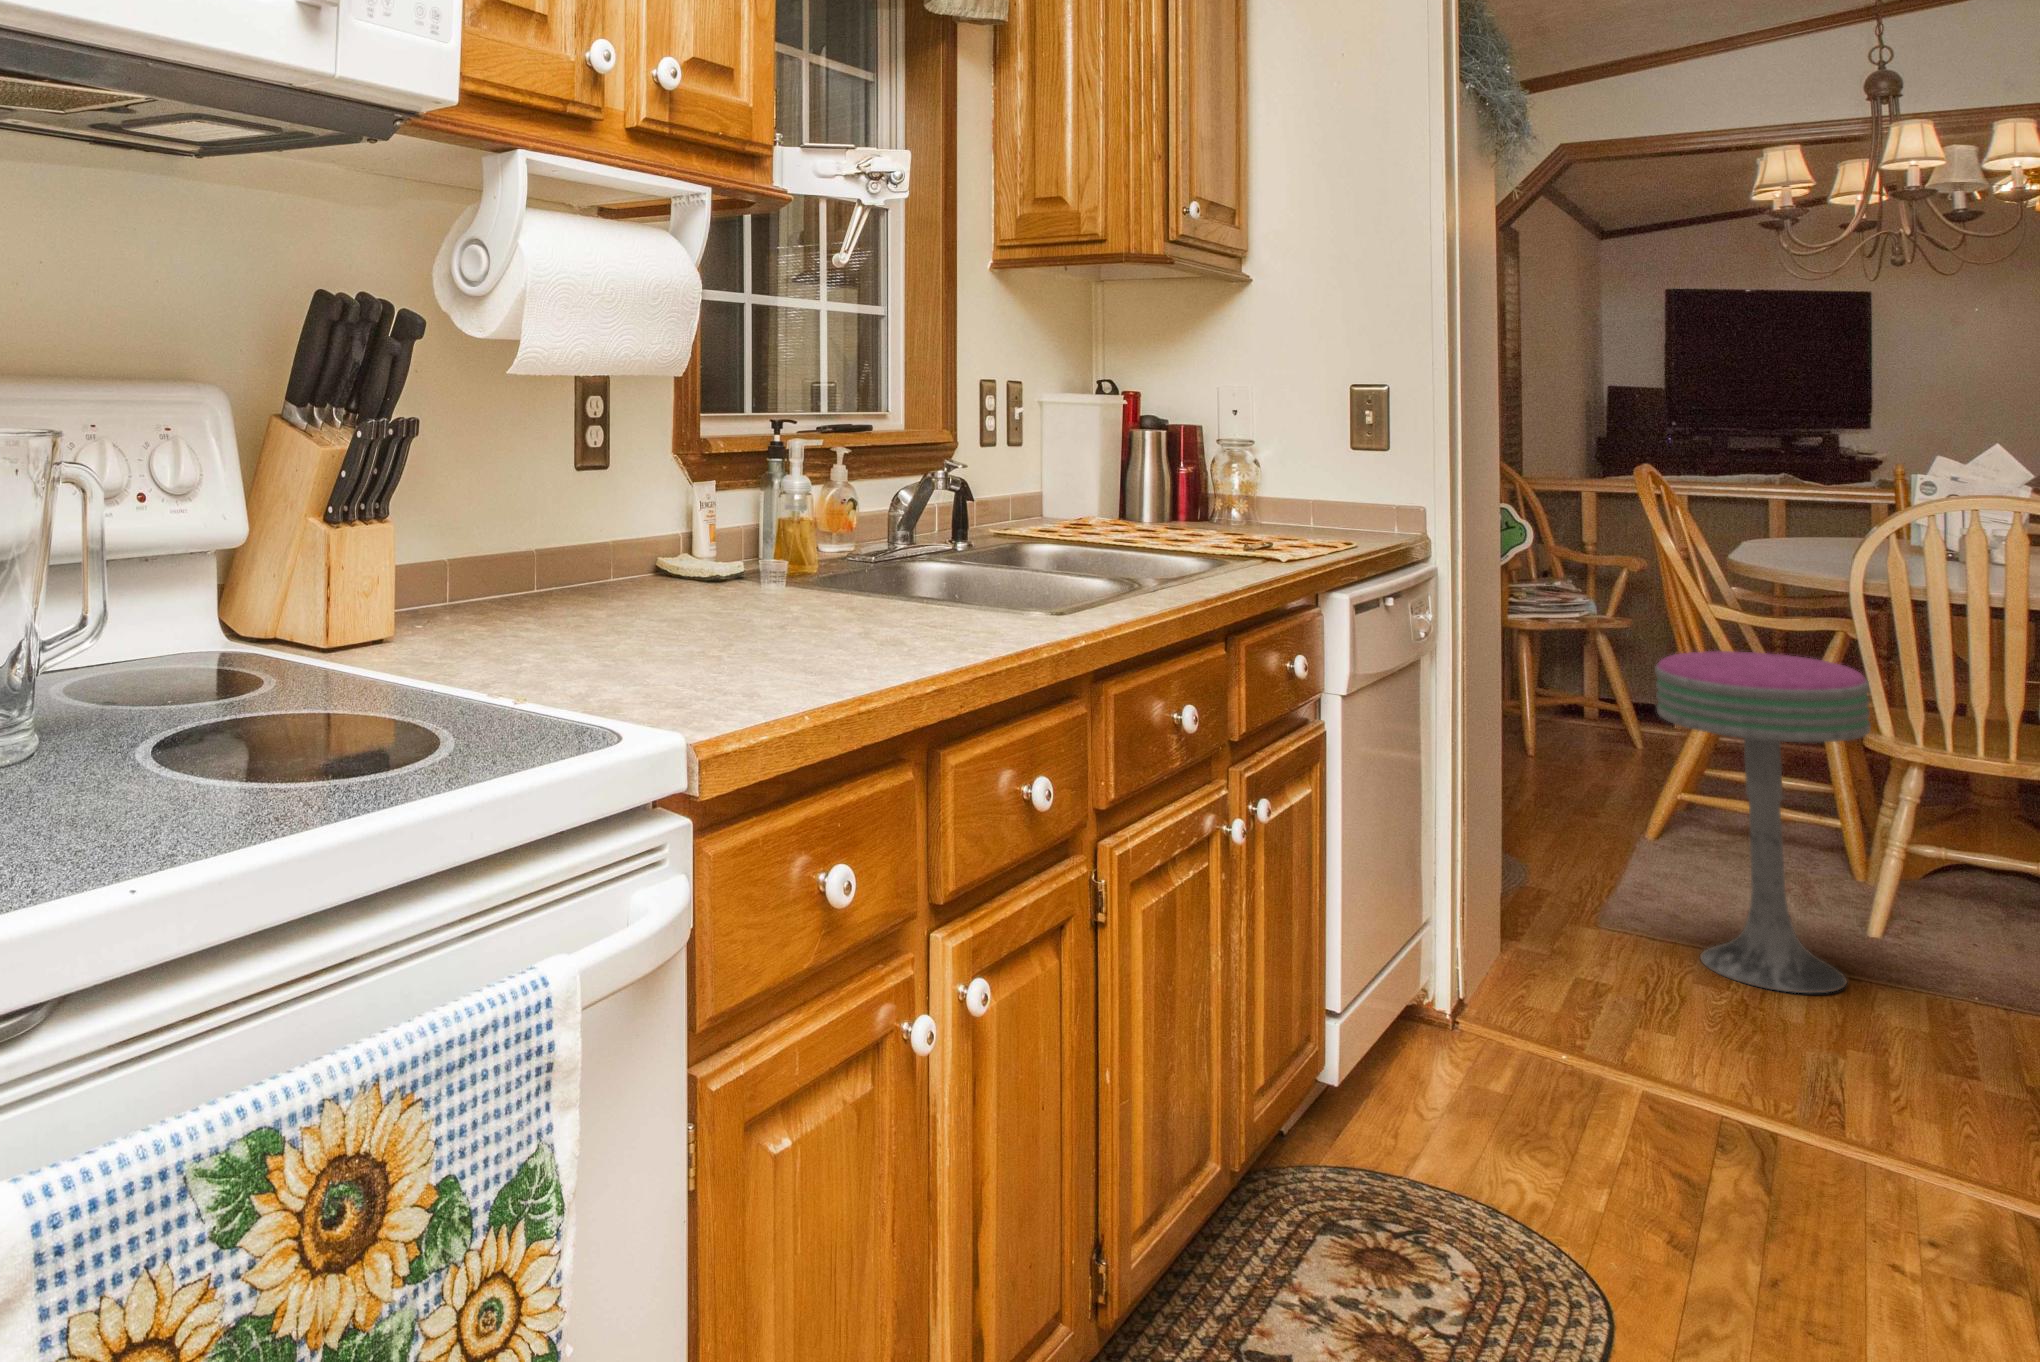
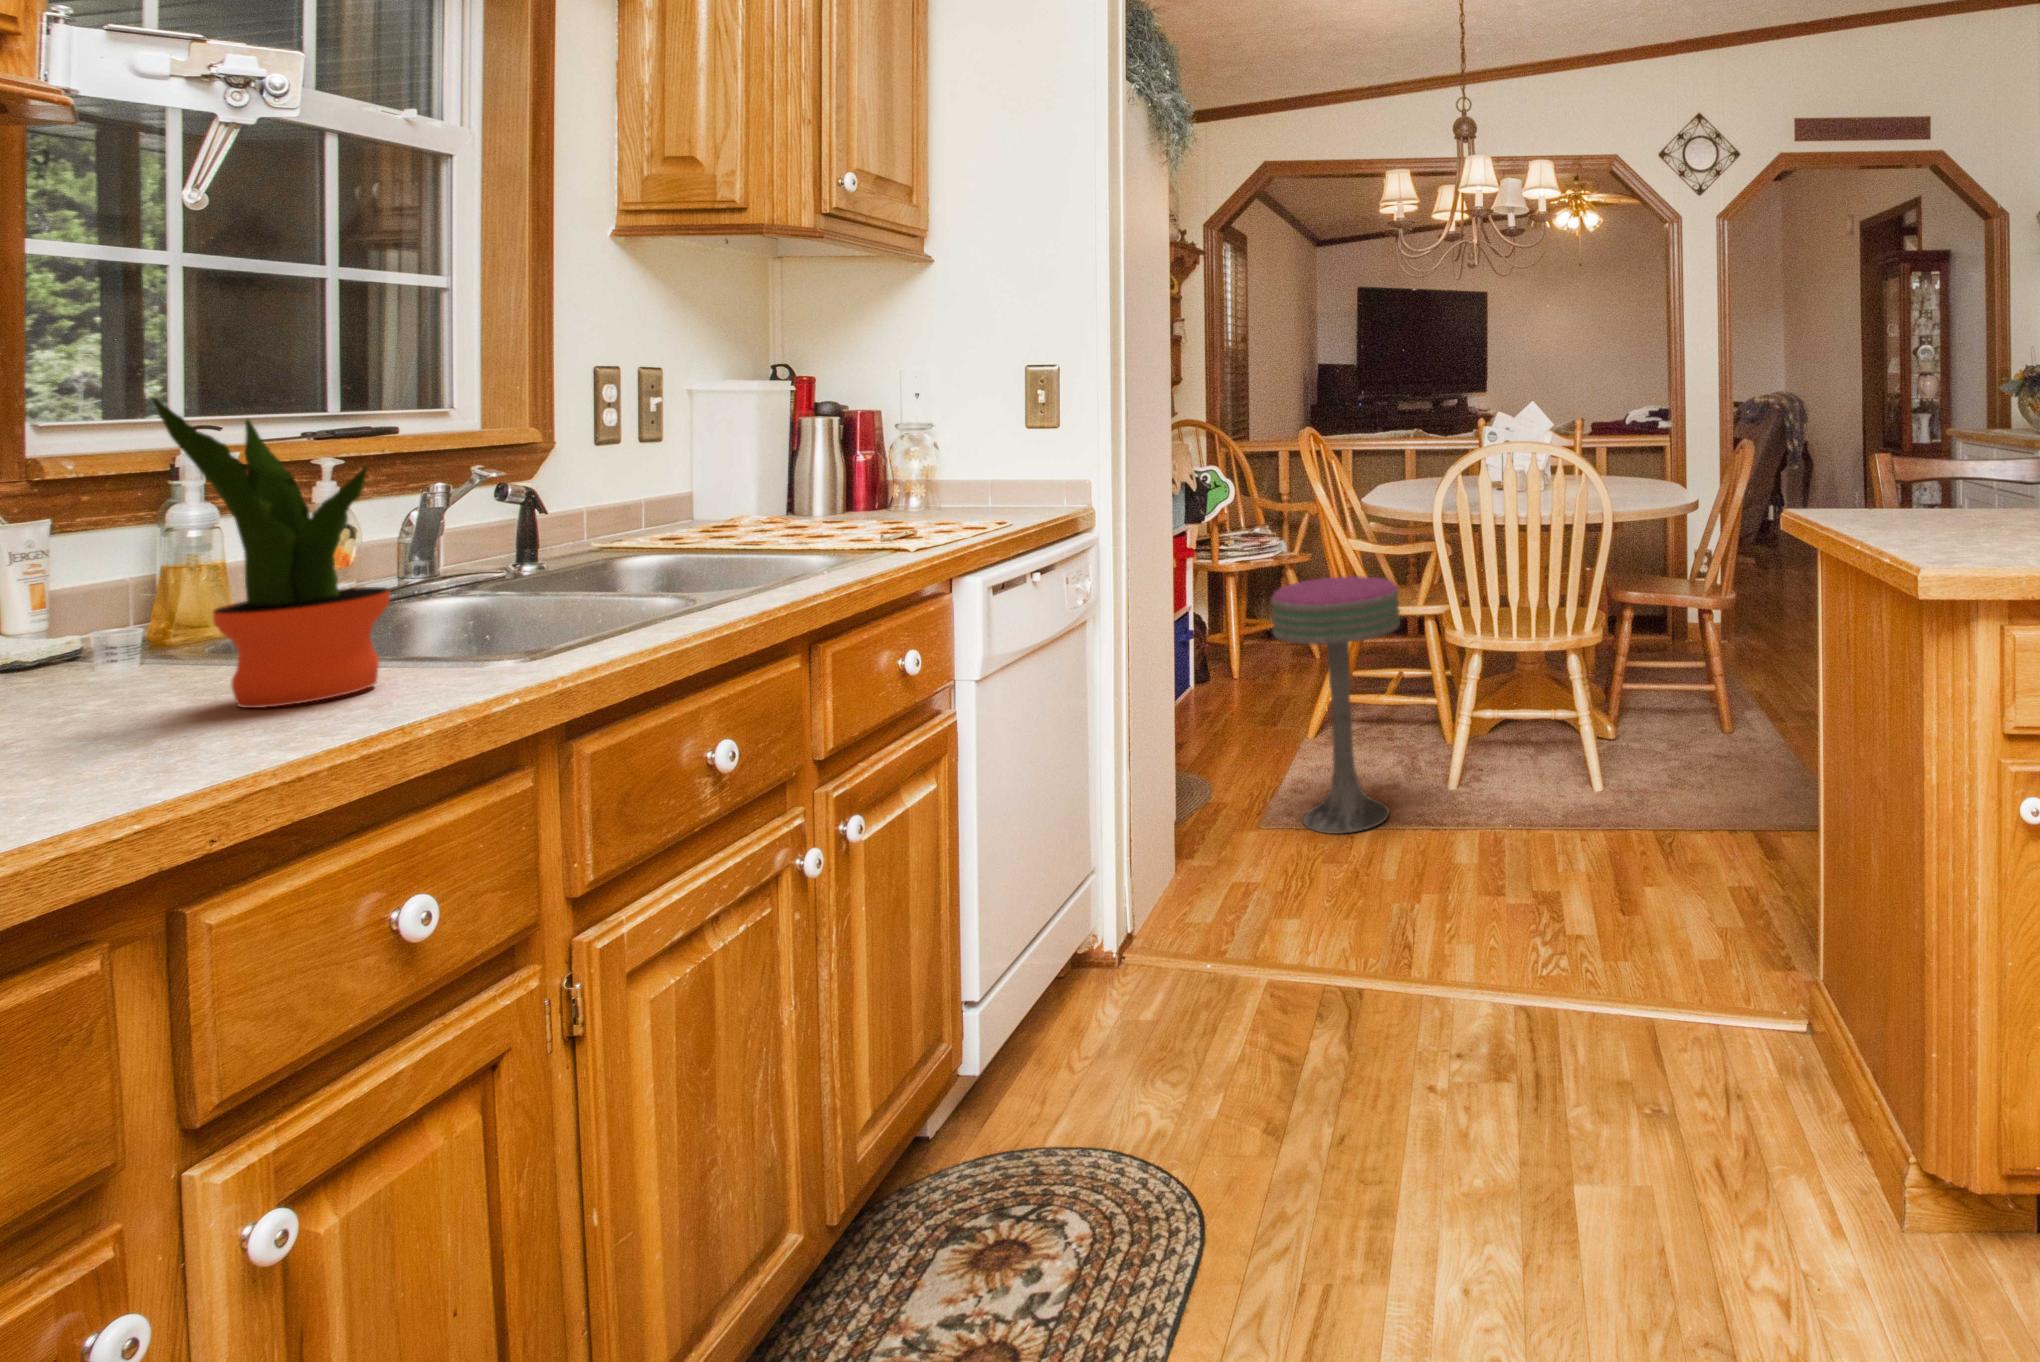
potted plant: none [882,434,984,641] -> present [152,398,390,708]

